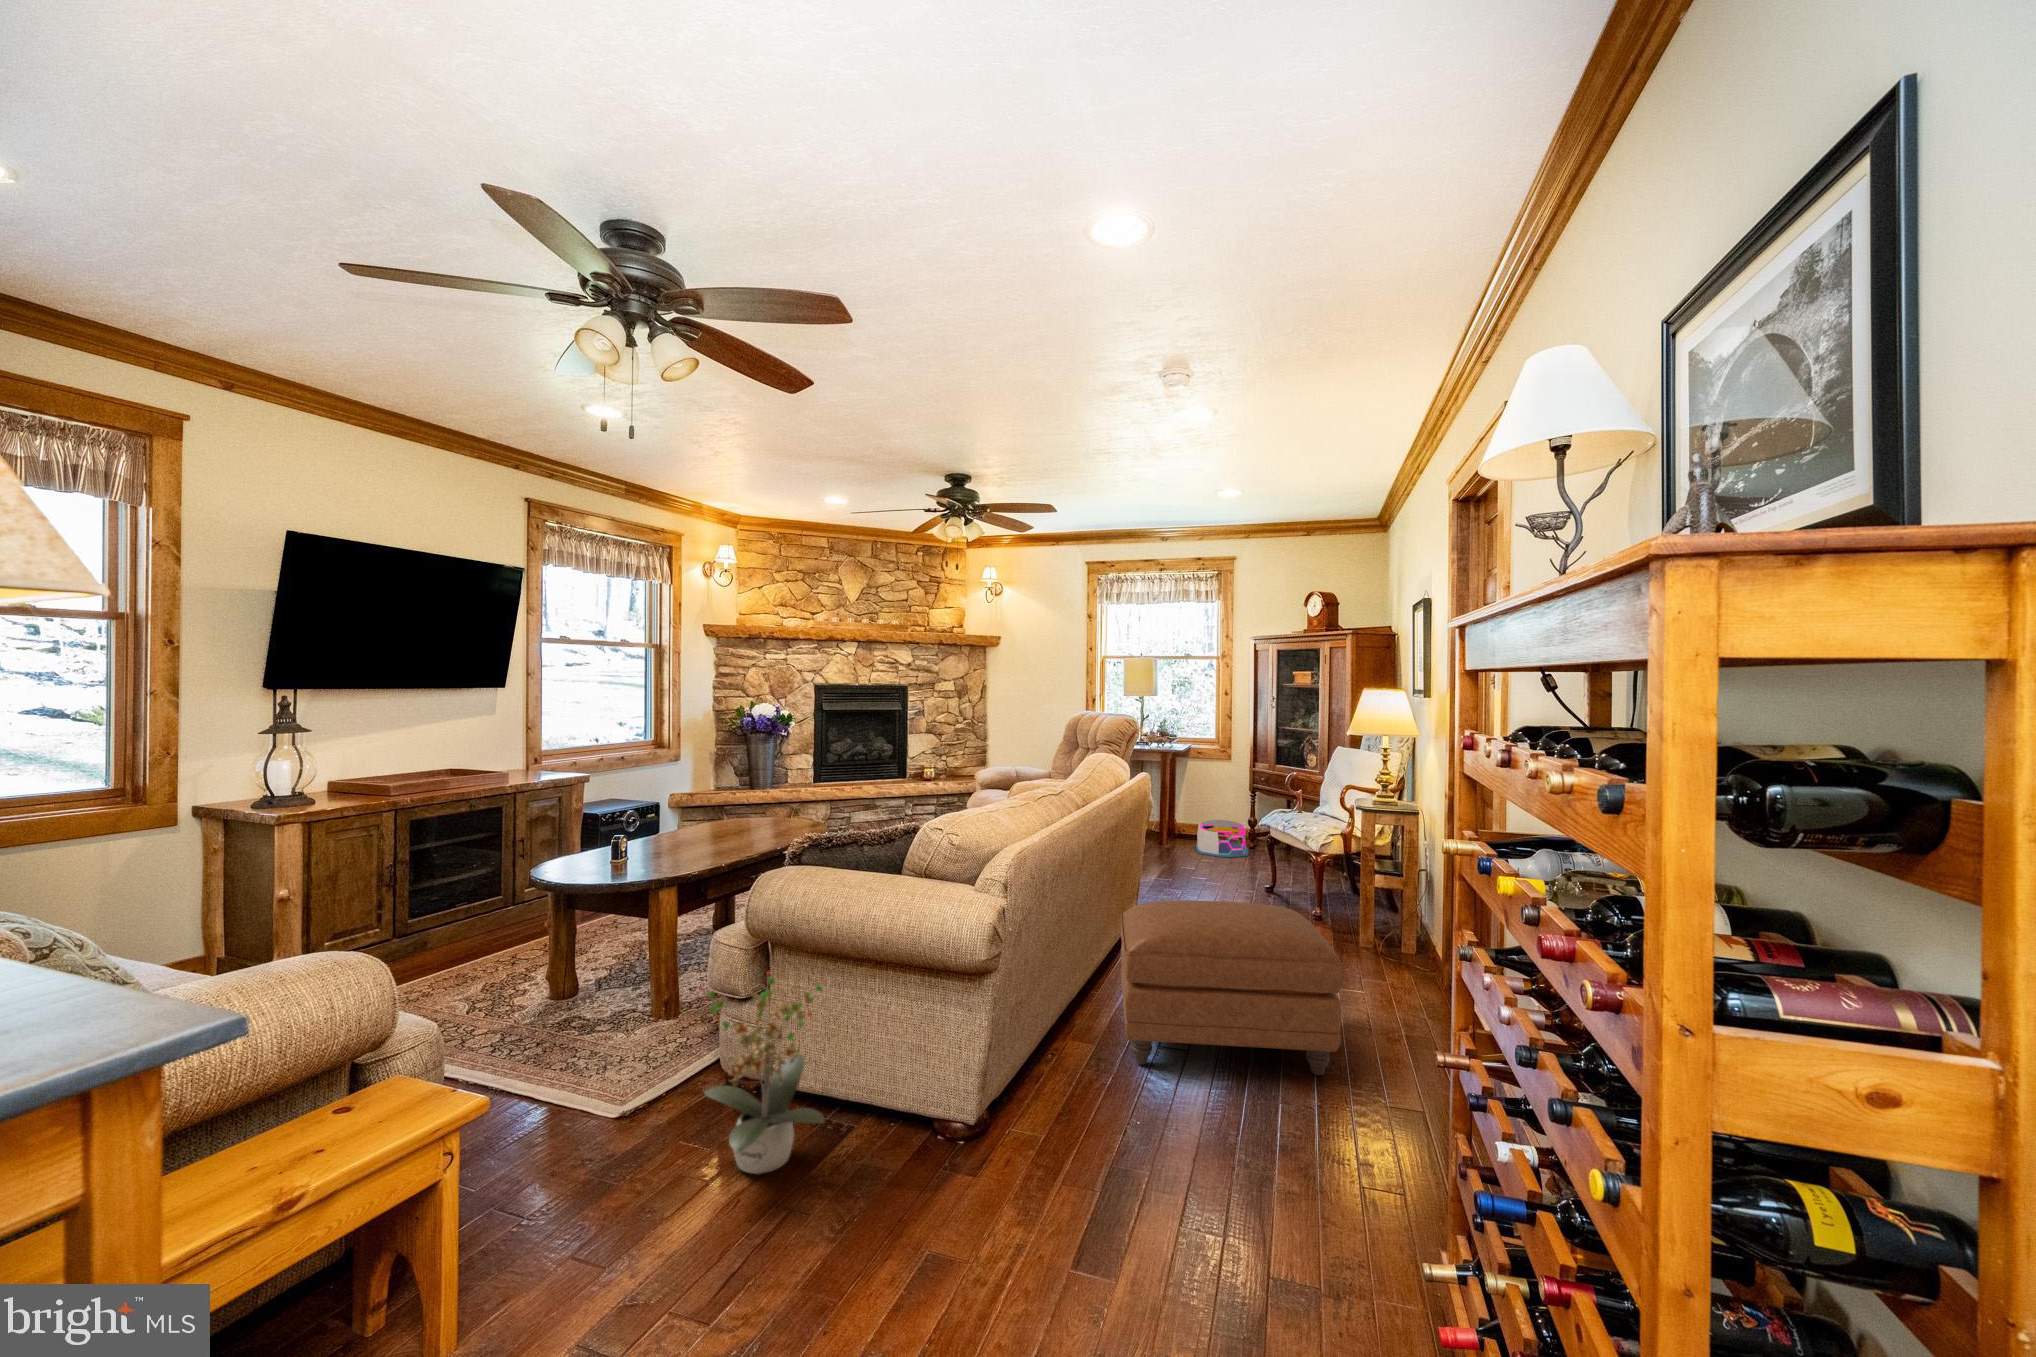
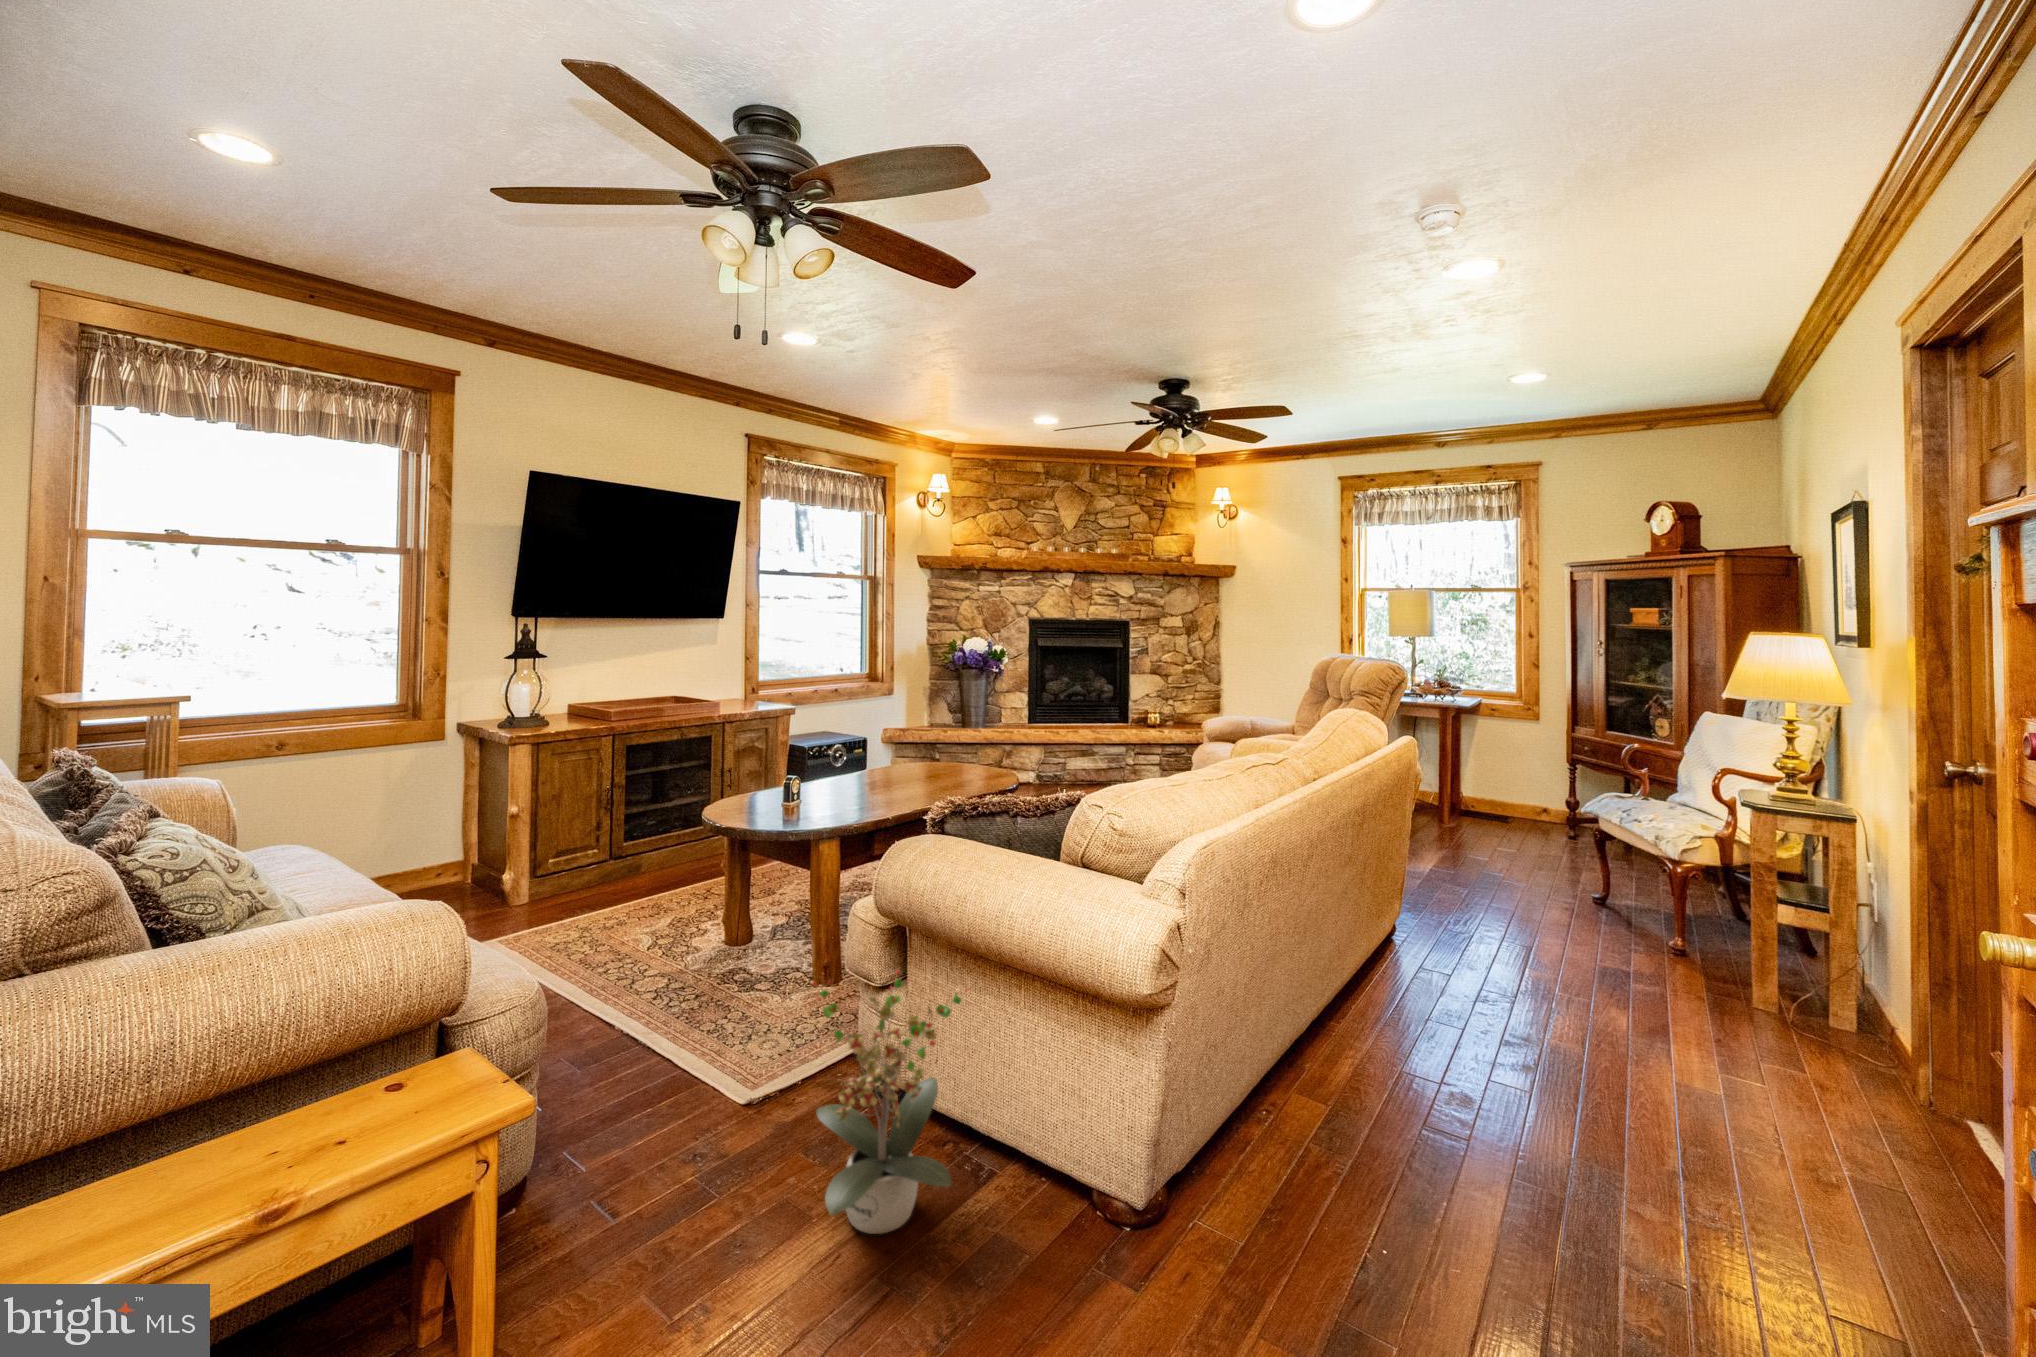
storage bin: present [1196,820,1249,857] -> none [1477,791,1552,840]
ottoman: present [1121,900,1344,1076] -> none [1379,916,1778,1224]

